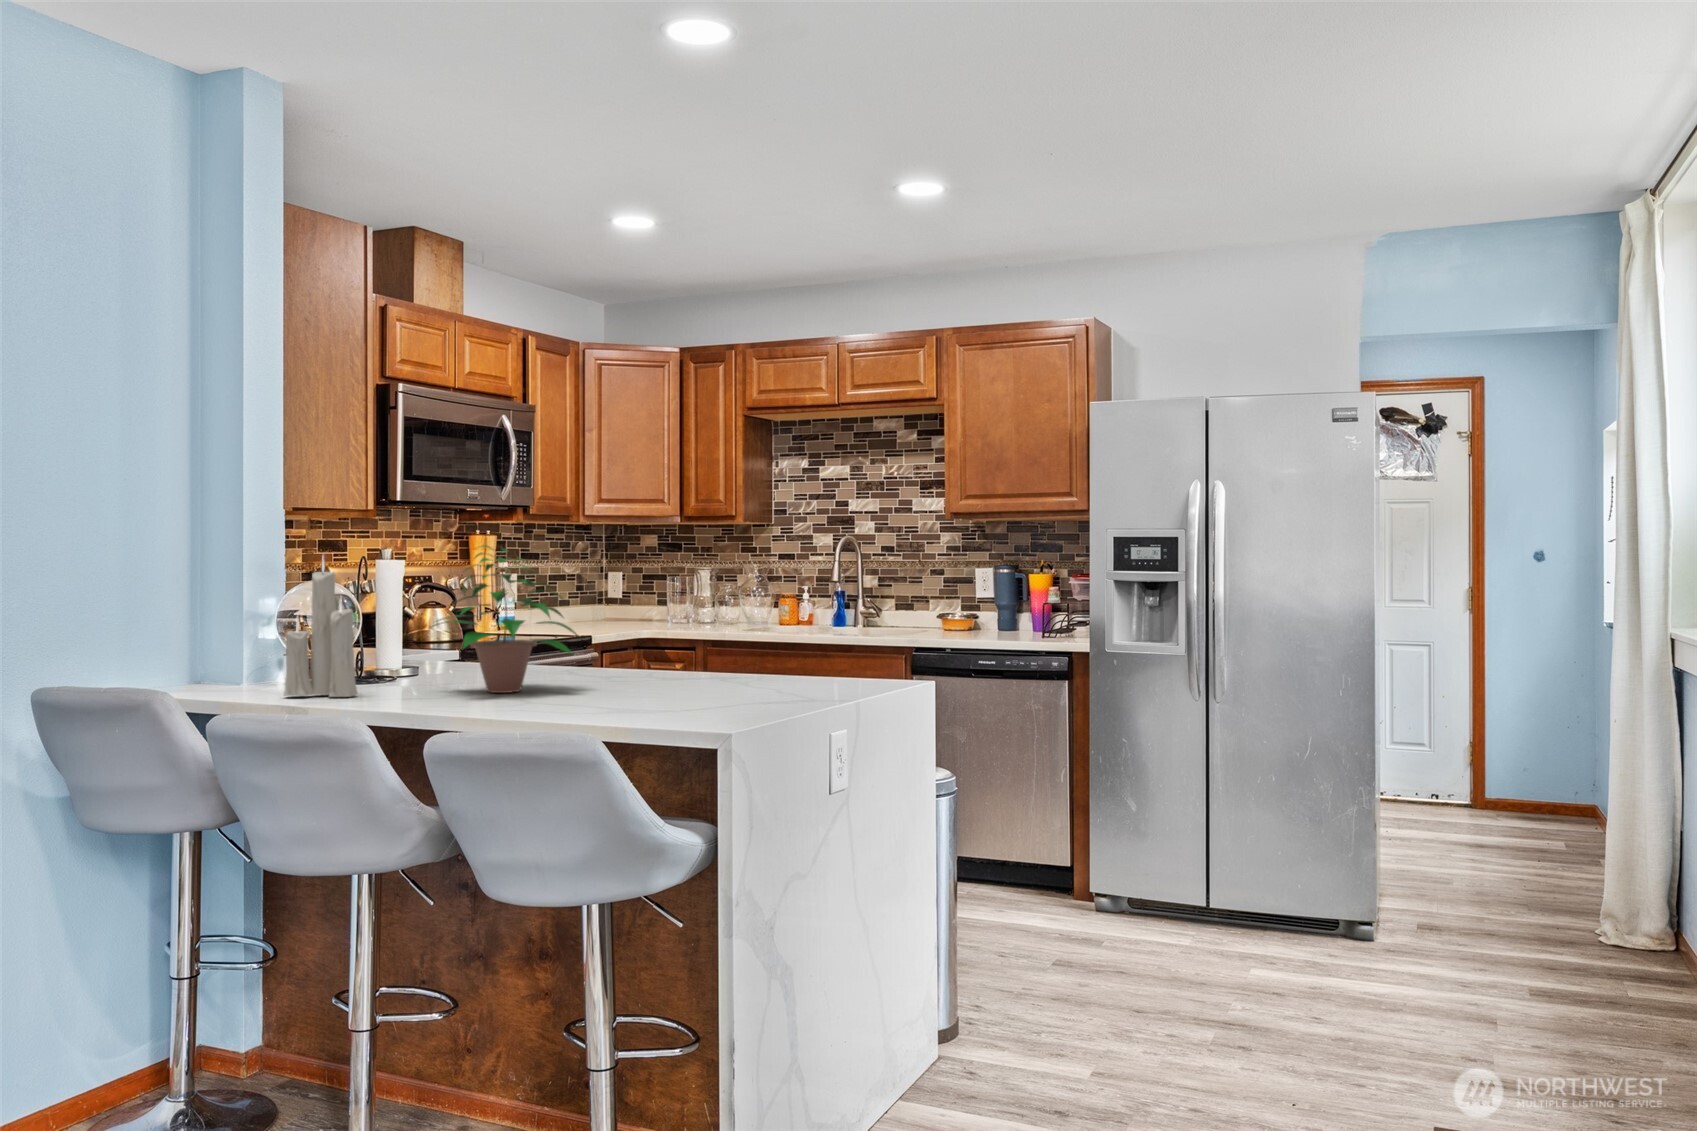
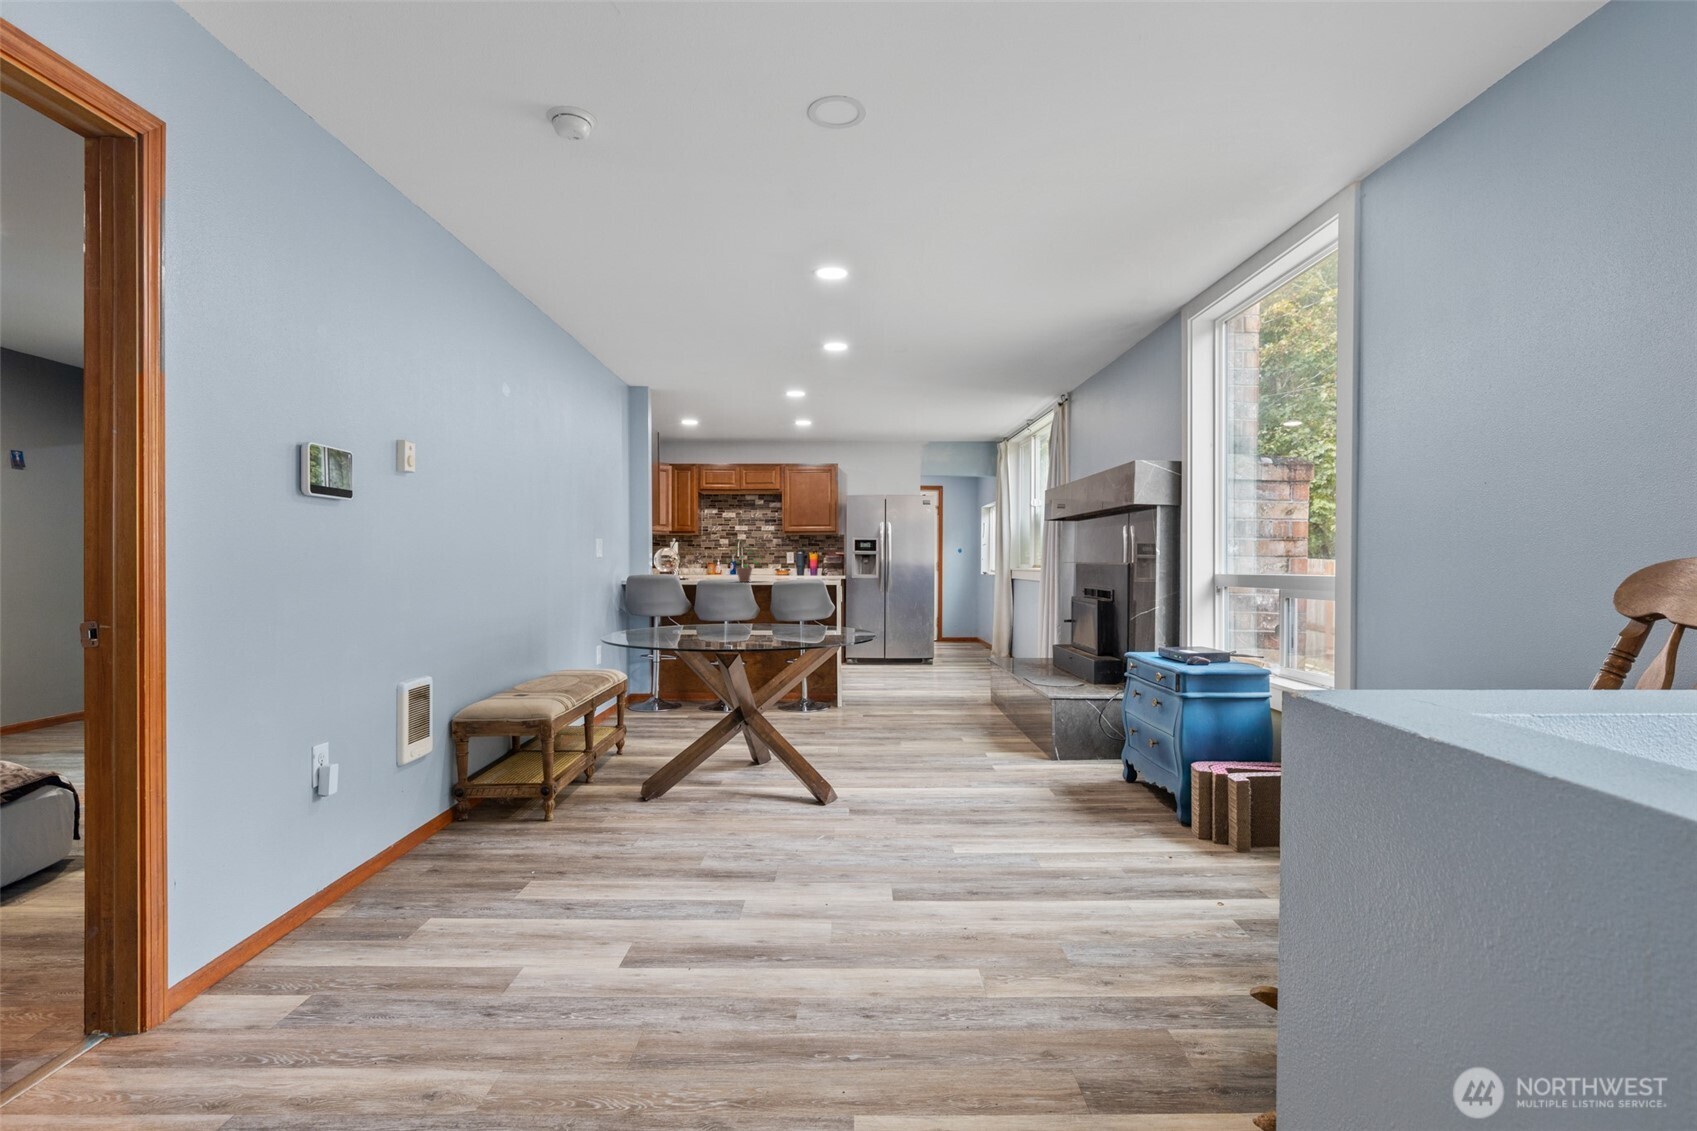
candle: present [284,560,357,697] -> none [688,539,709,583]

